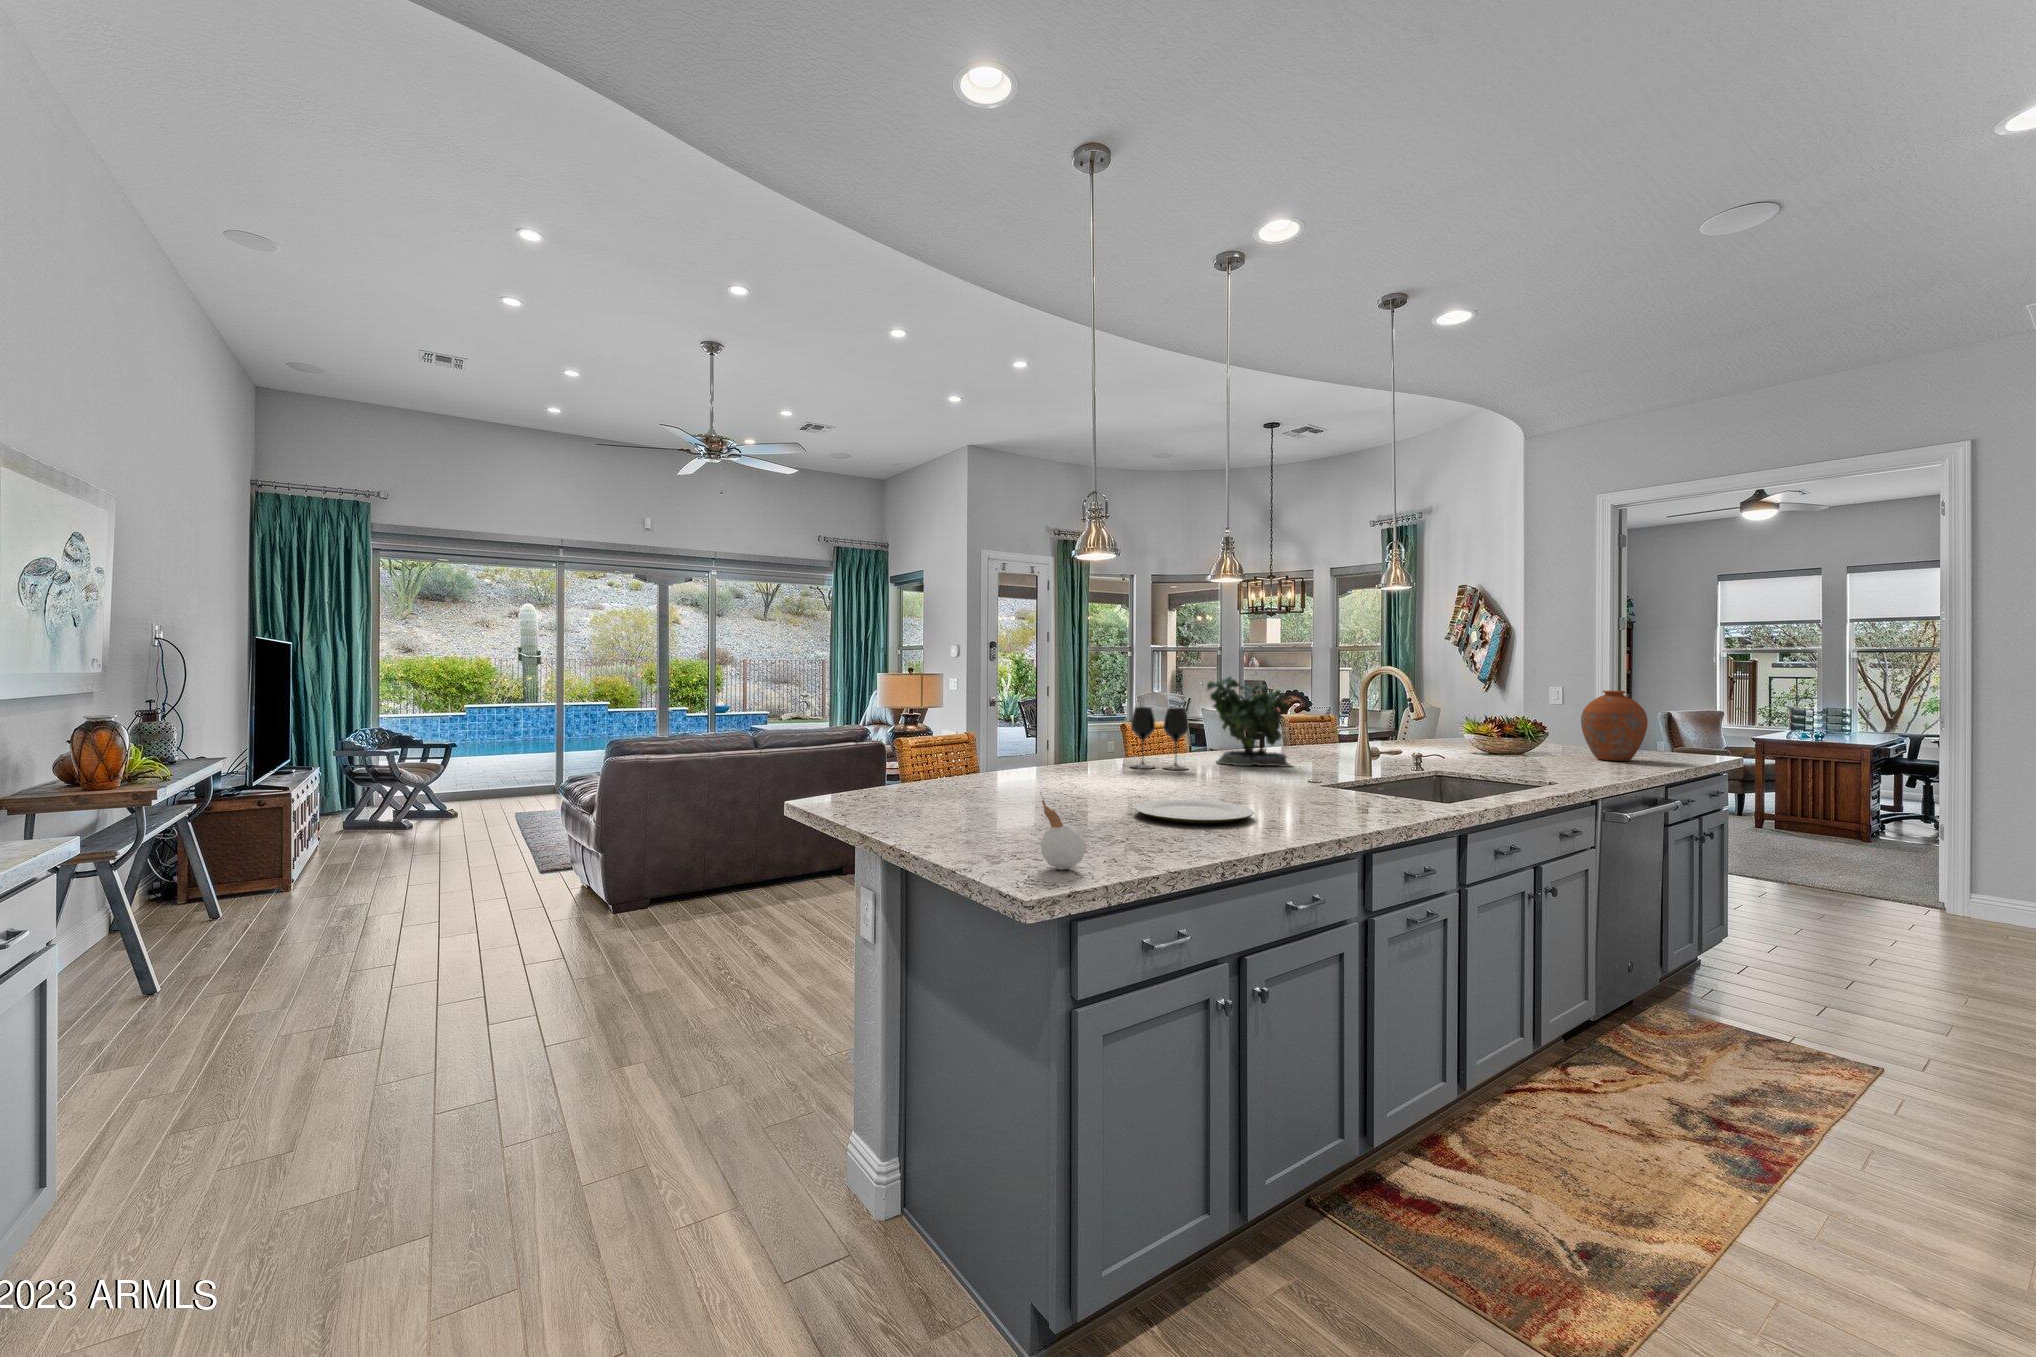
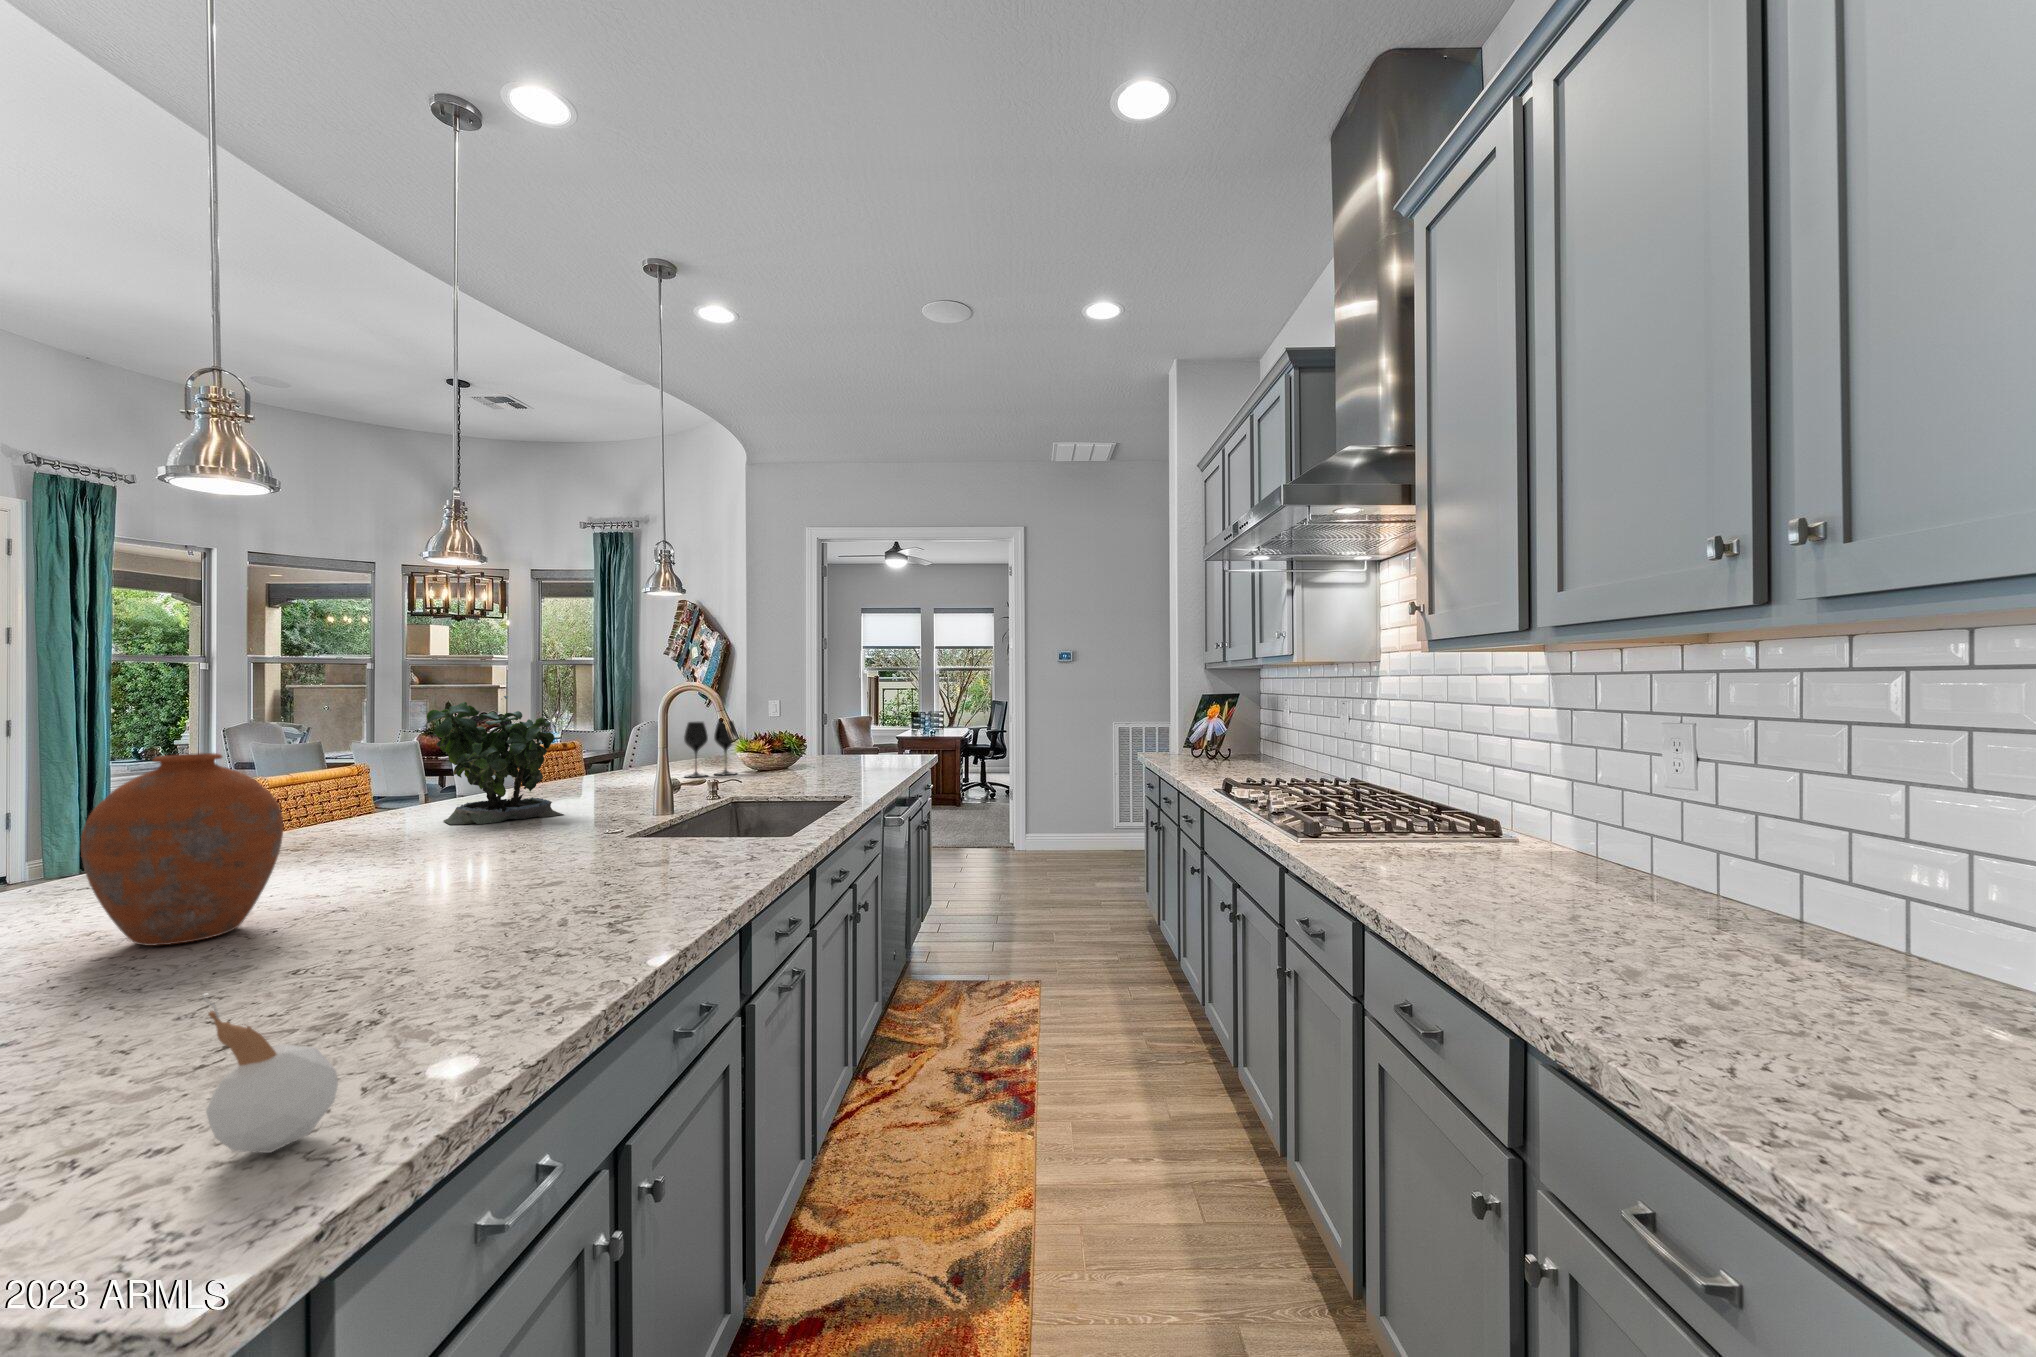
vase: present [1581,691,1648,761] -> present [81,753,283,946]
wine glass: present [1131,707,1189,770] -> present [684,721,737,777]
plate: present [1134,799,1254,824] -> none [364,893,584,948]

